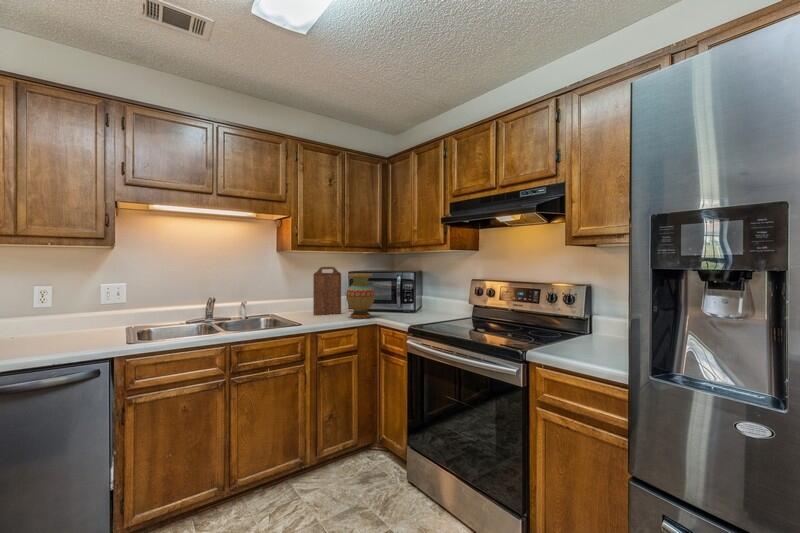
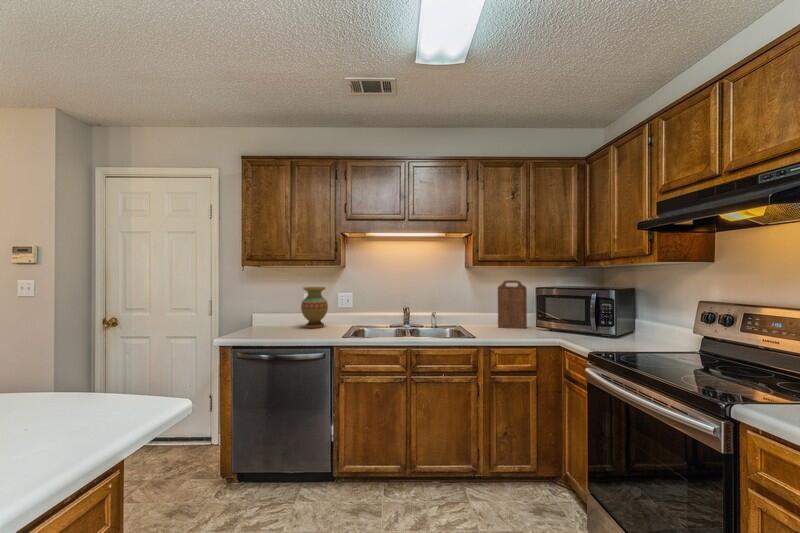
vase: present [346,274,375,318] -> present [301,287,328,328]

